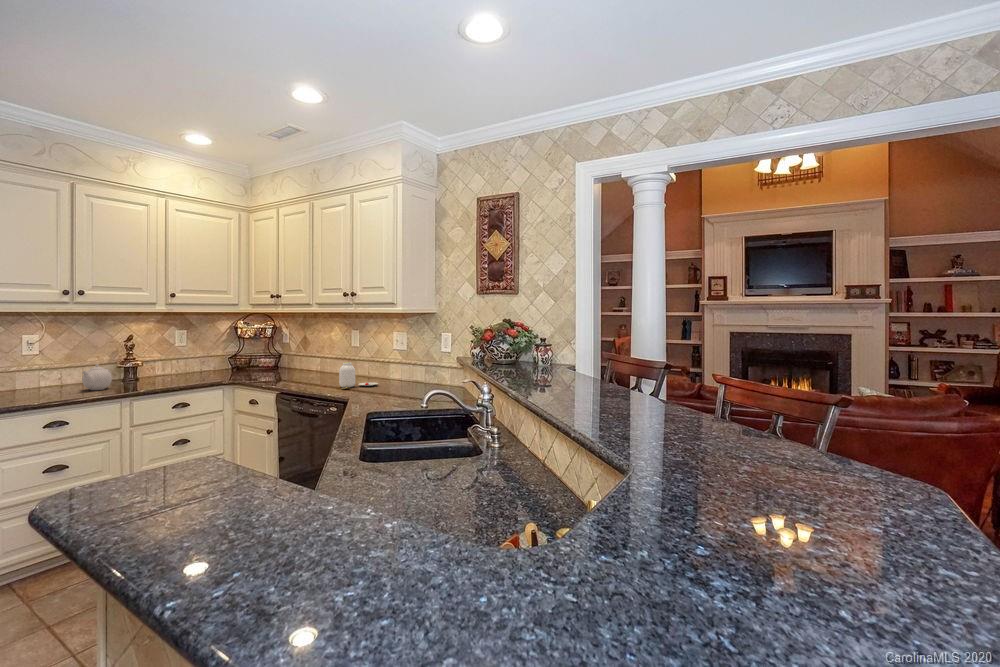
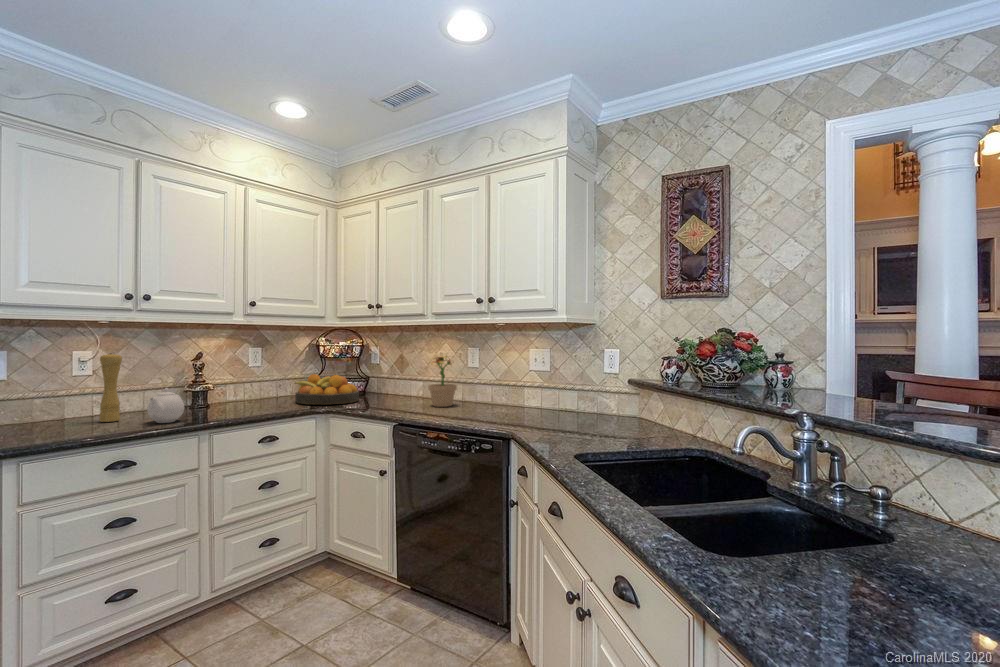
potted plant: none [317,335,340,378] -> present [428,356,457,407]
pepper mill: none [44,338,63,390] -> present [99,353,122,422]
fruit bowl: none [210,353,266,376] -> present [295,374,359,404]
jar: present [339,362,378,389] -> none [477,388,527,423]

